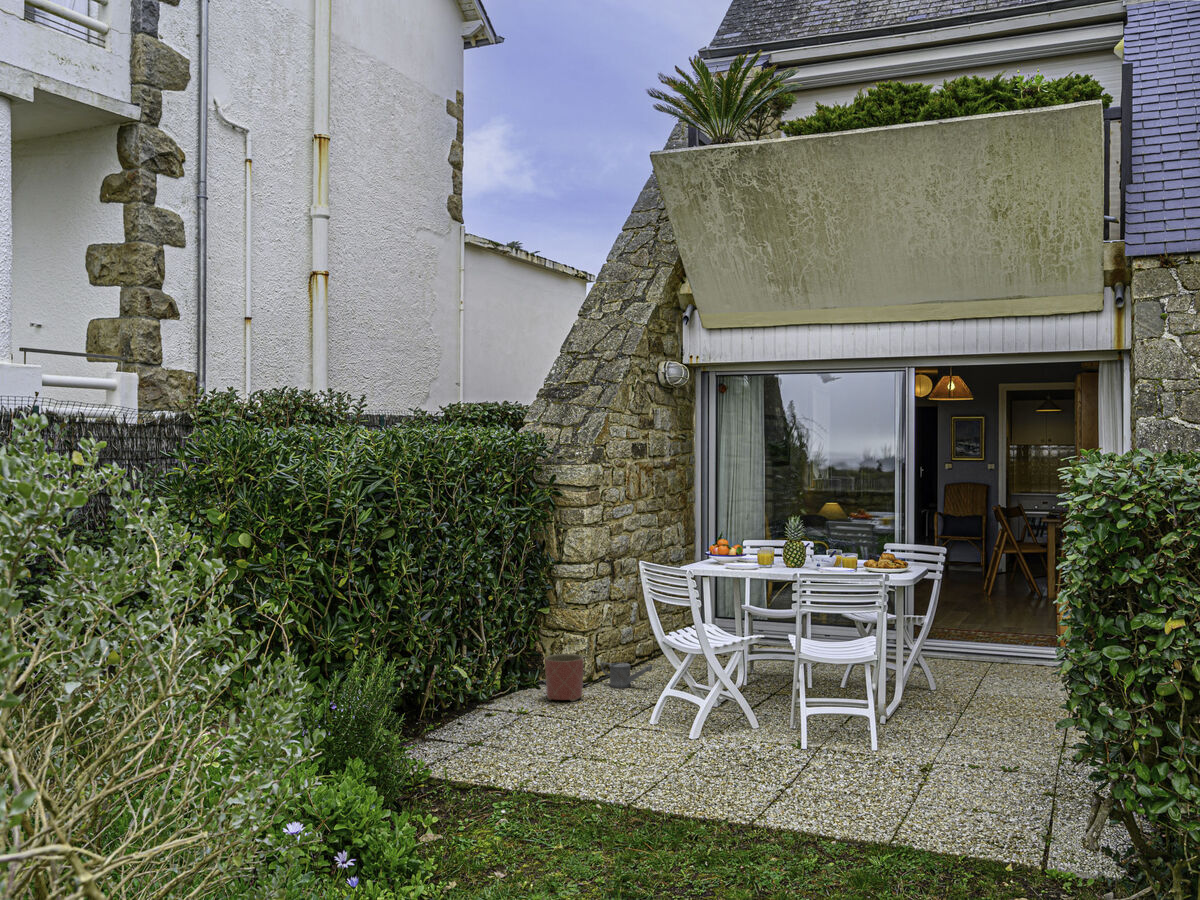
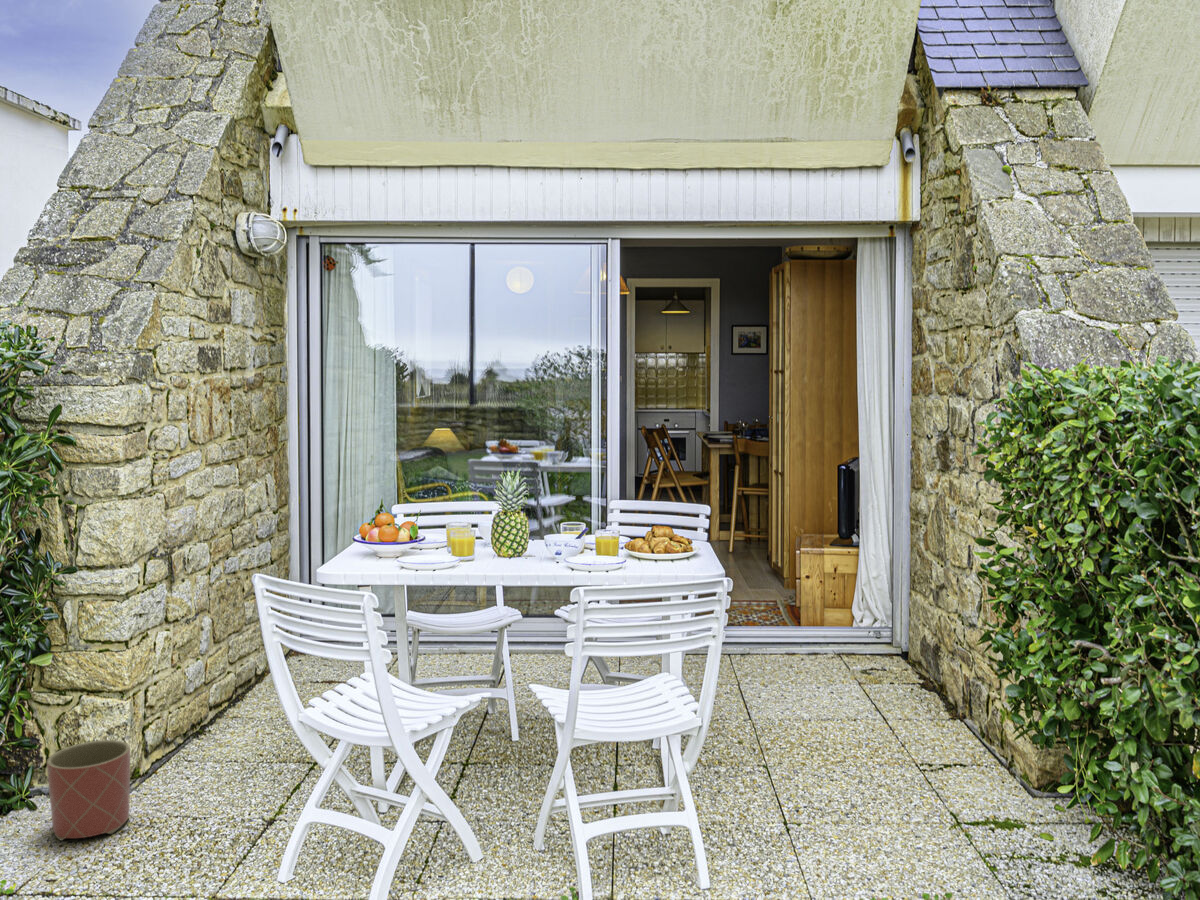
watering can: present [601,662,652,688] -> none [157,730,257,779]

